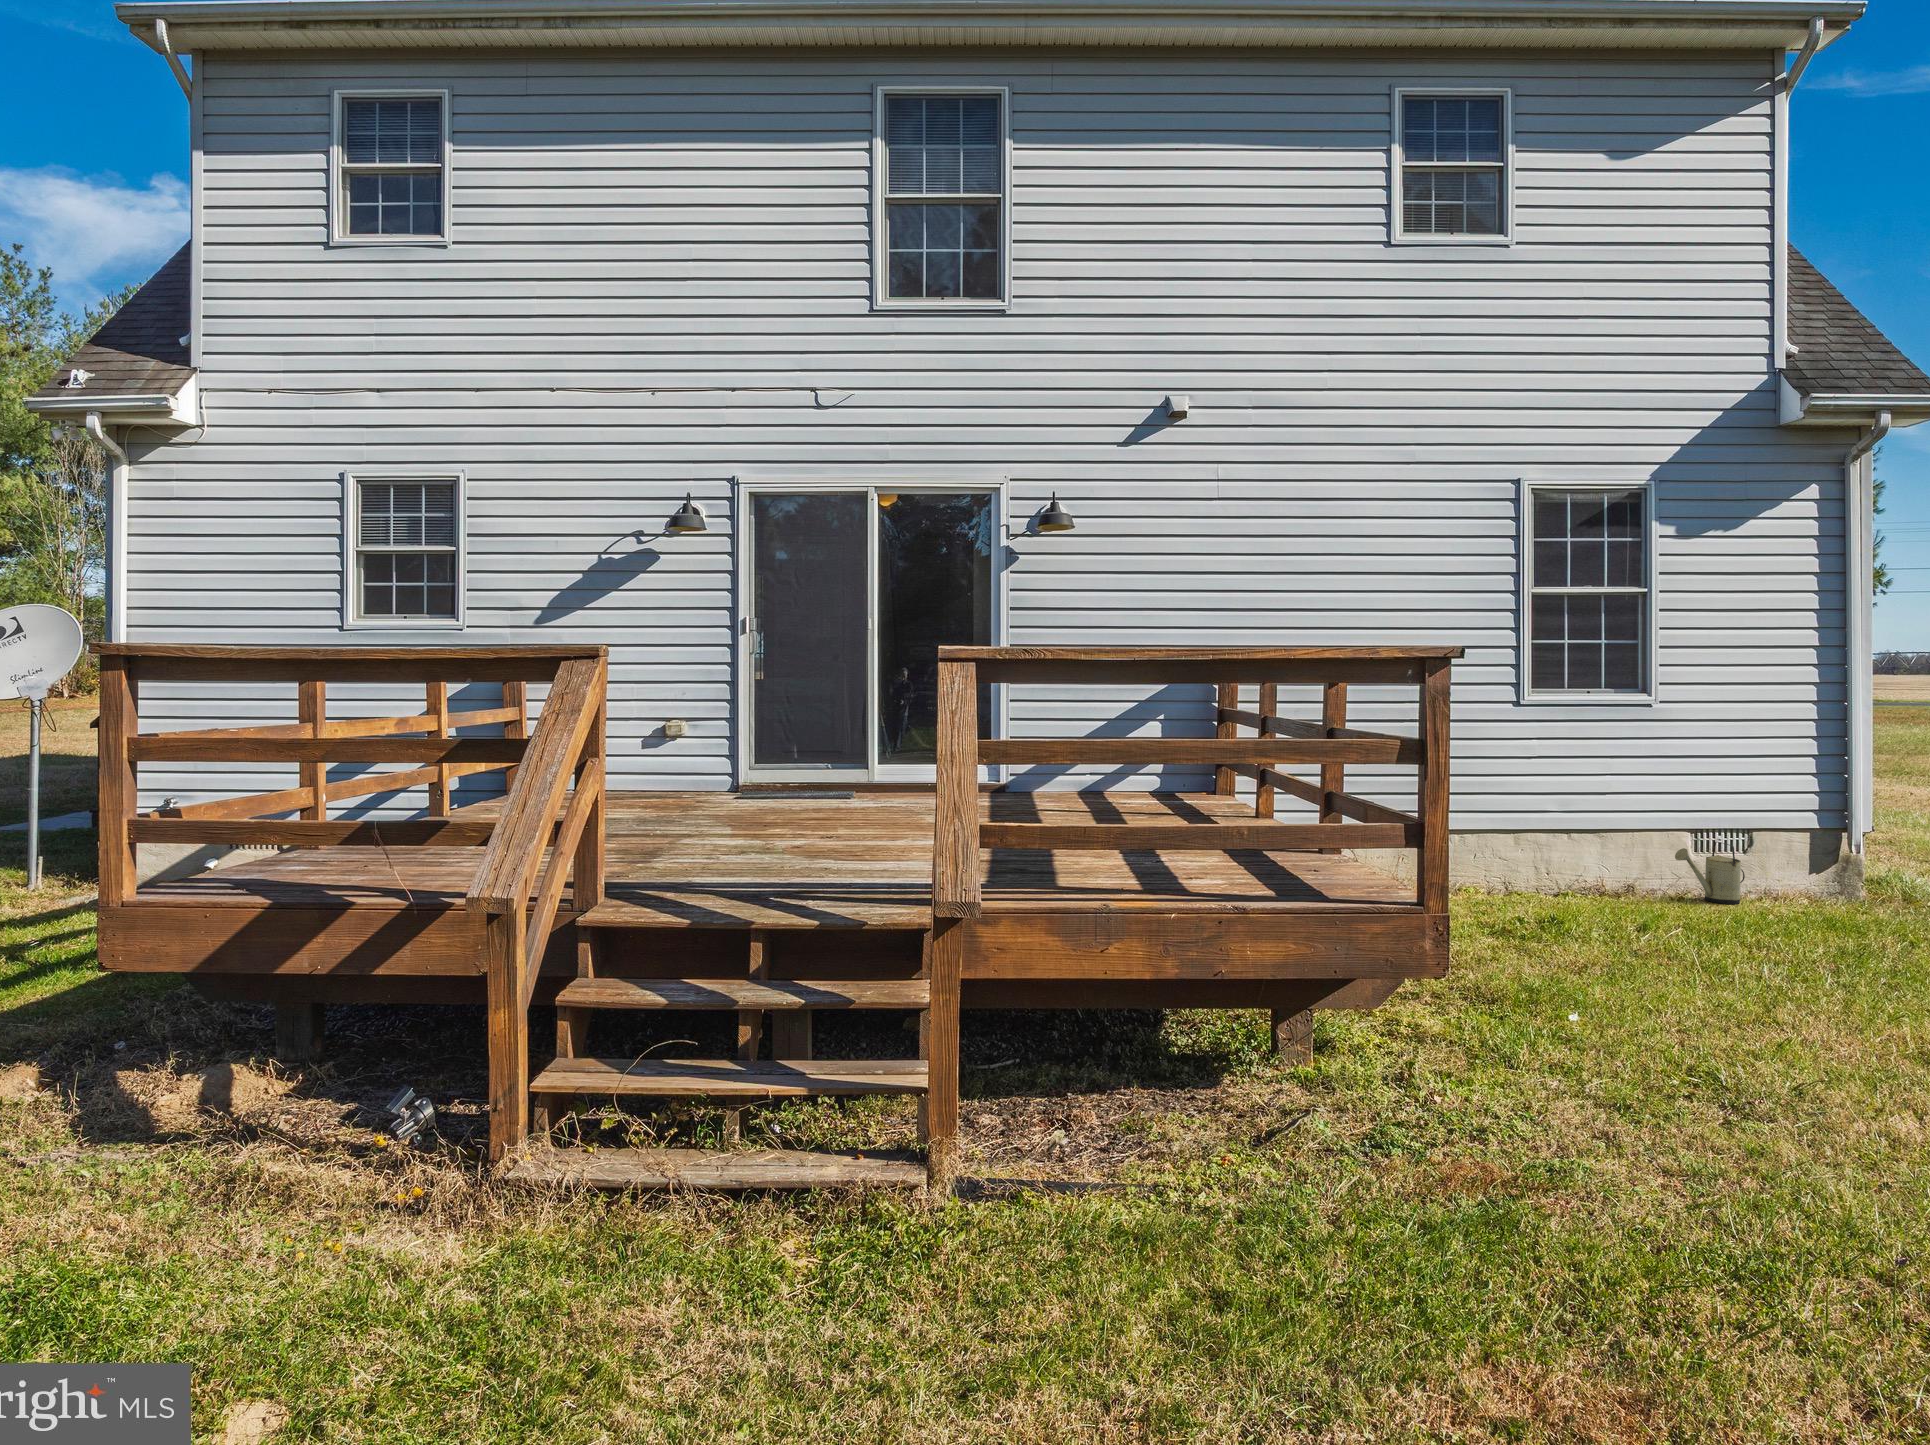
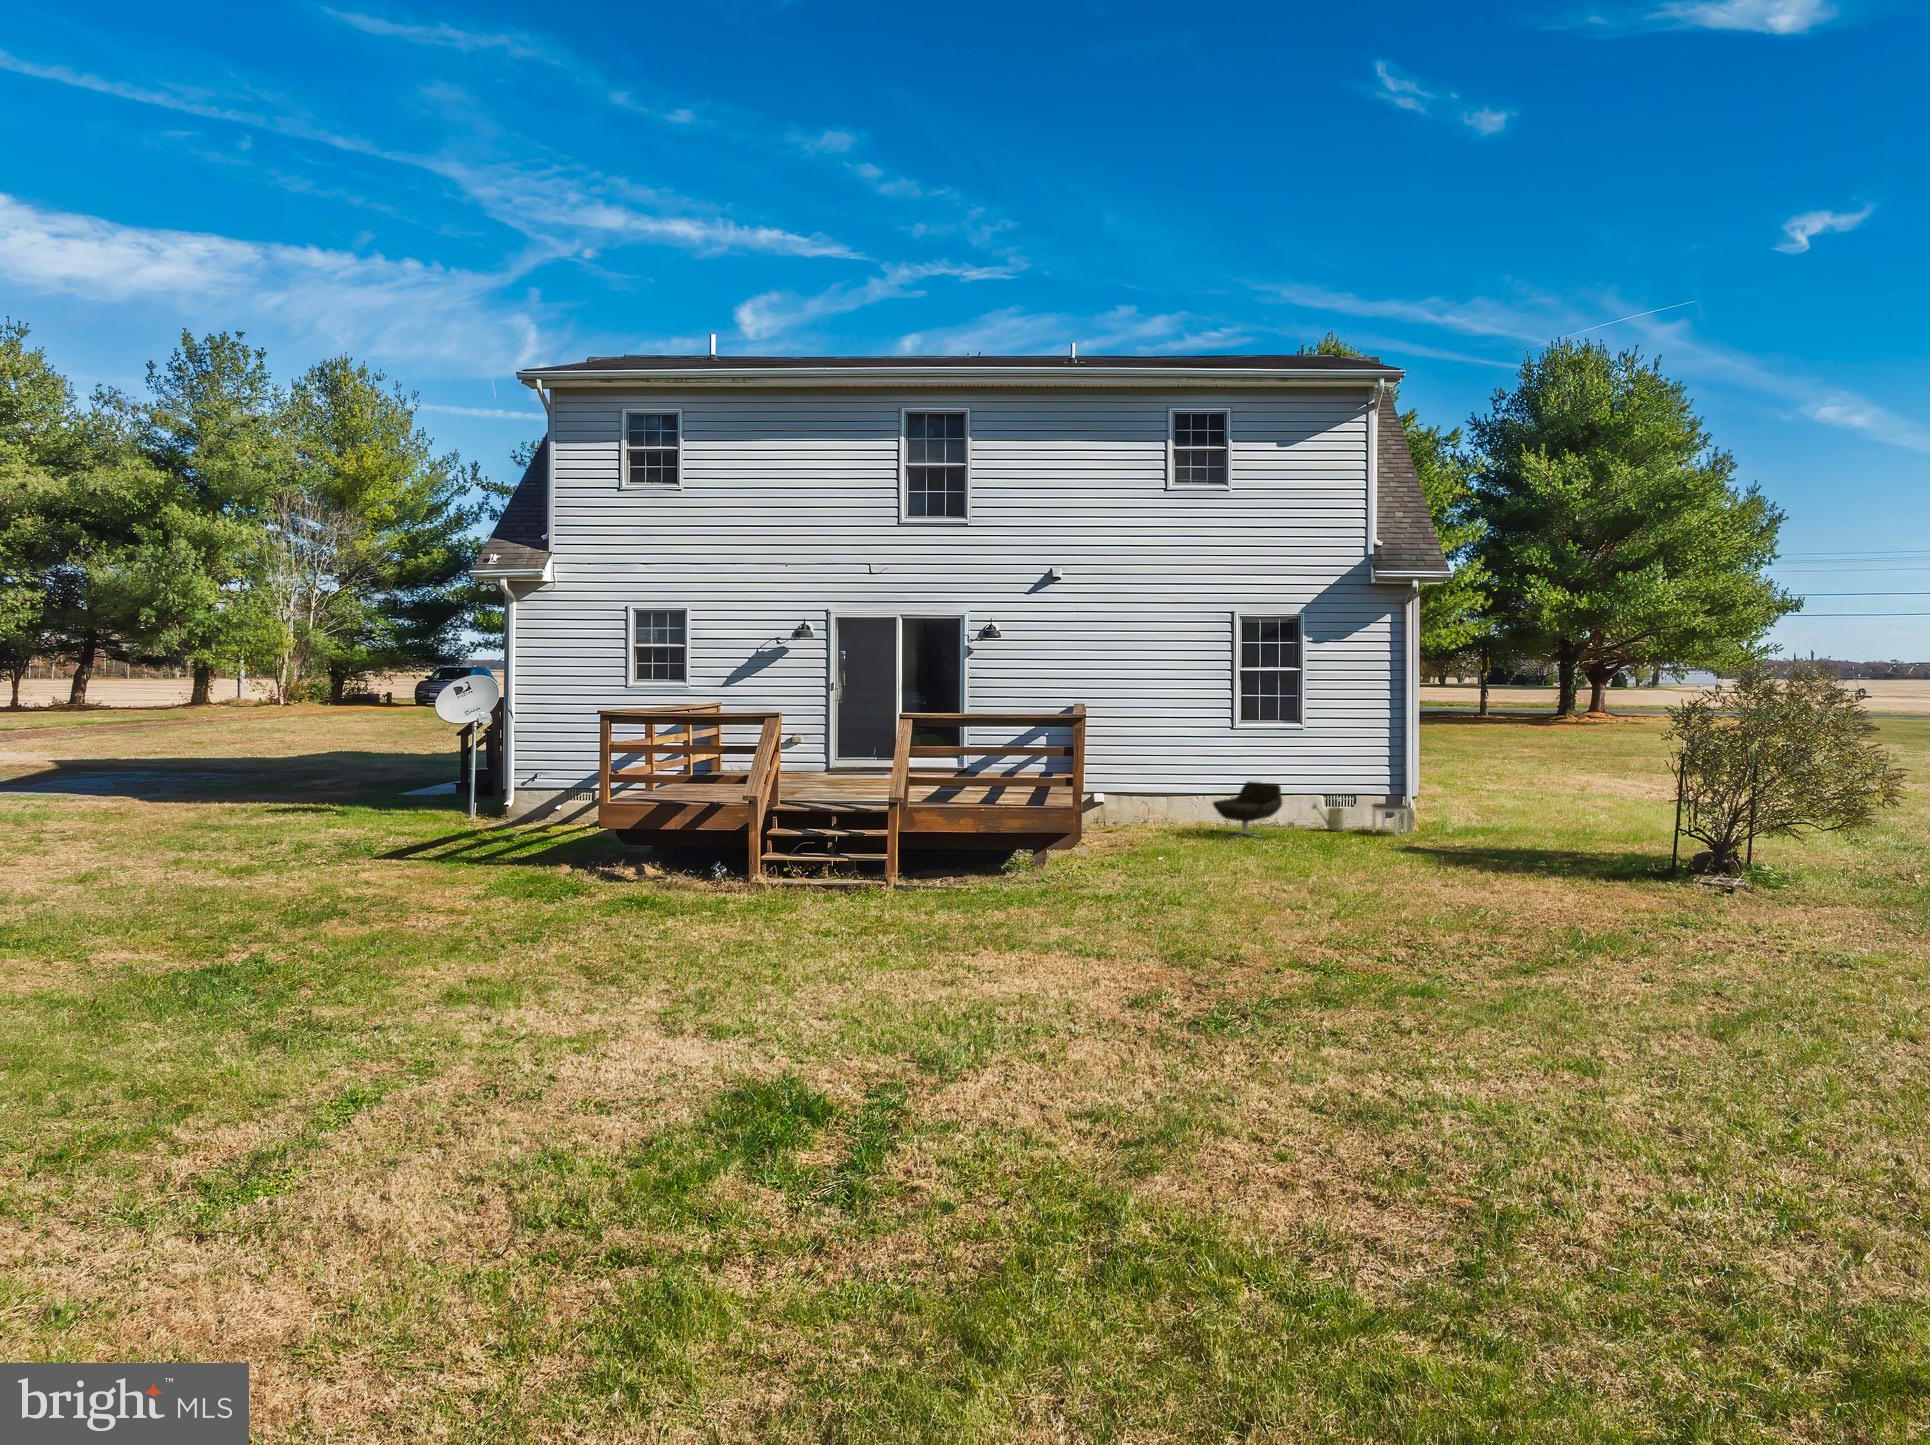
lounge chair: none [1497,806,1641,924] -> present [1213,781,1282,836]
round table: none [1793,847,1882,914] -> present [1372,803,1408,835]

